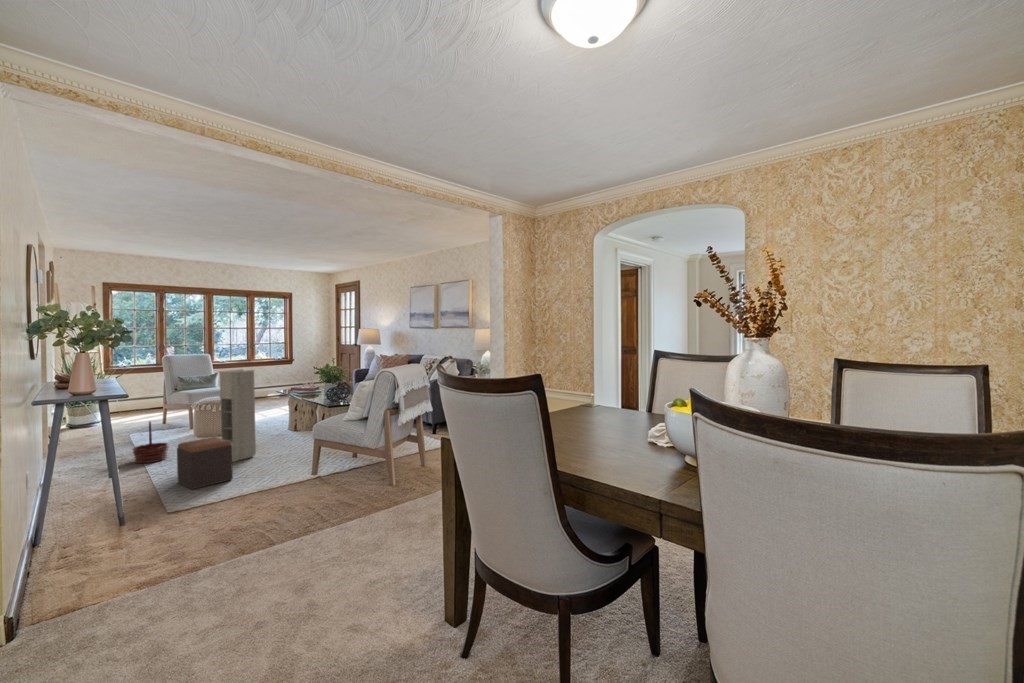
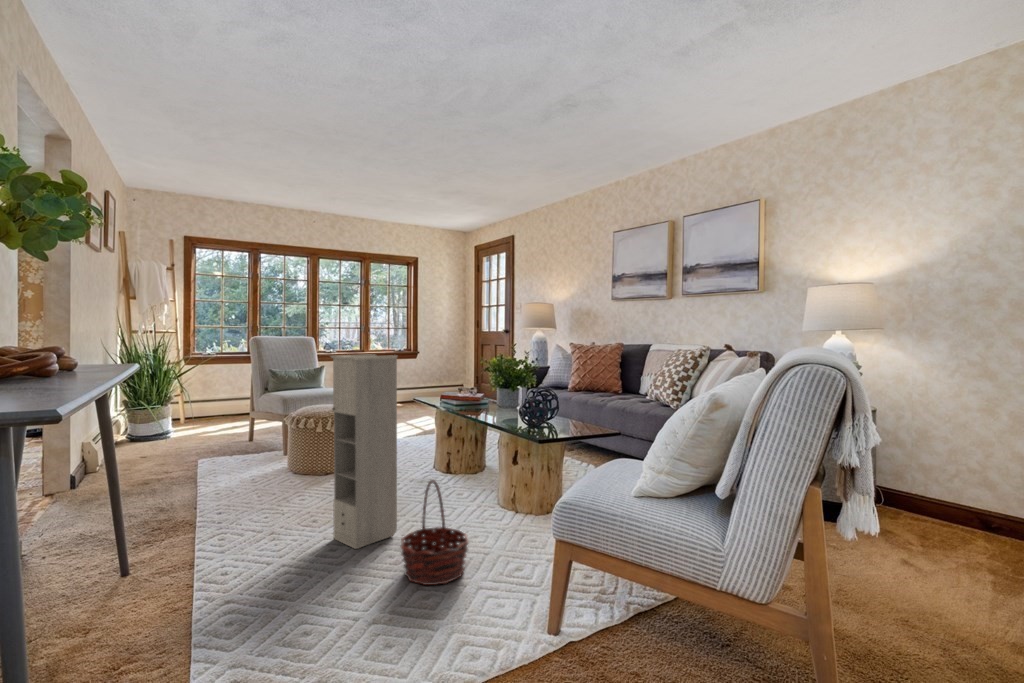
basket: present [132,422,169,463] -> present [401,480,469,585]
footstool: present [177,437,233,489] -> none [243,505,363,654]

